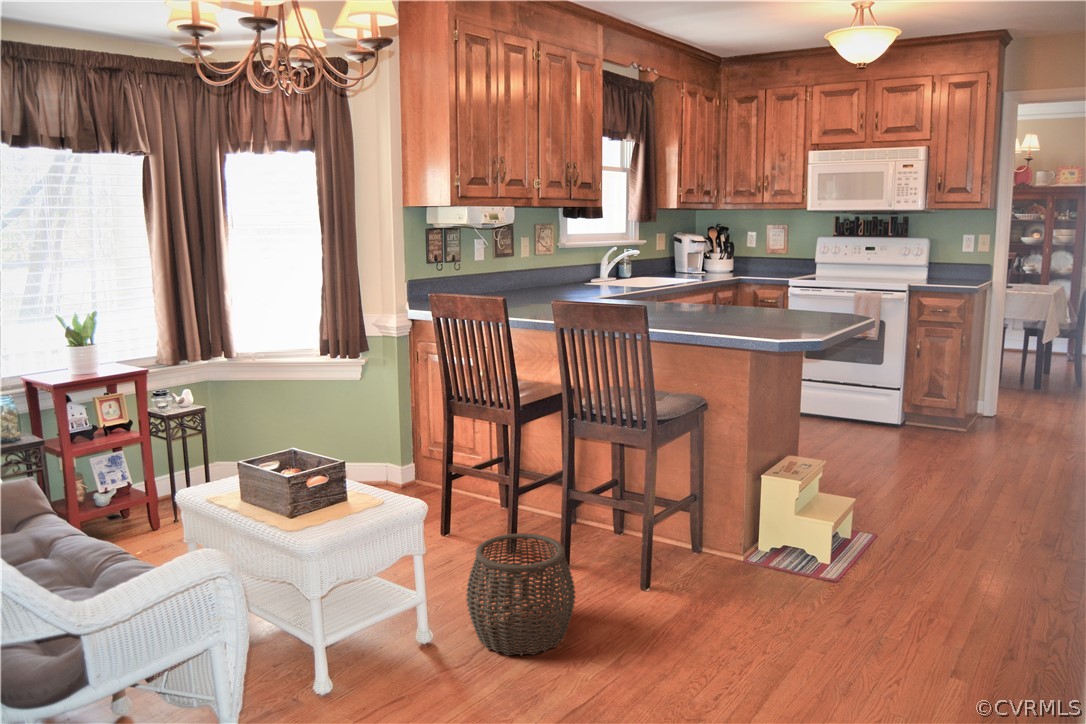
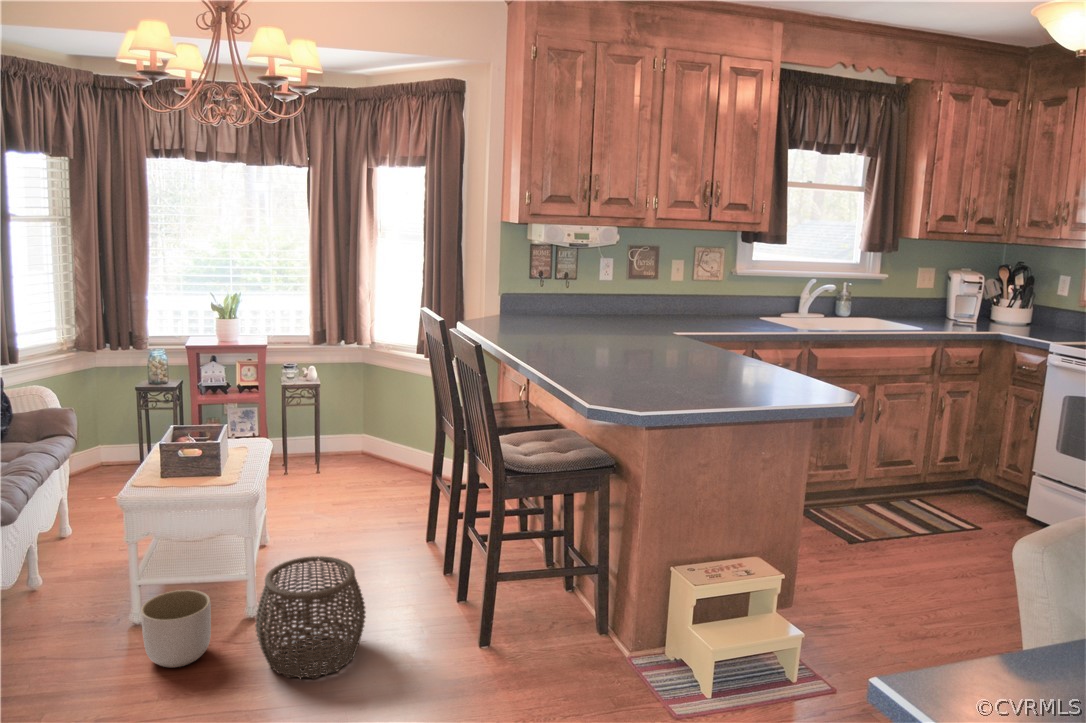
planter: none [368,606,441,693] -> present [141,590,211,667]

